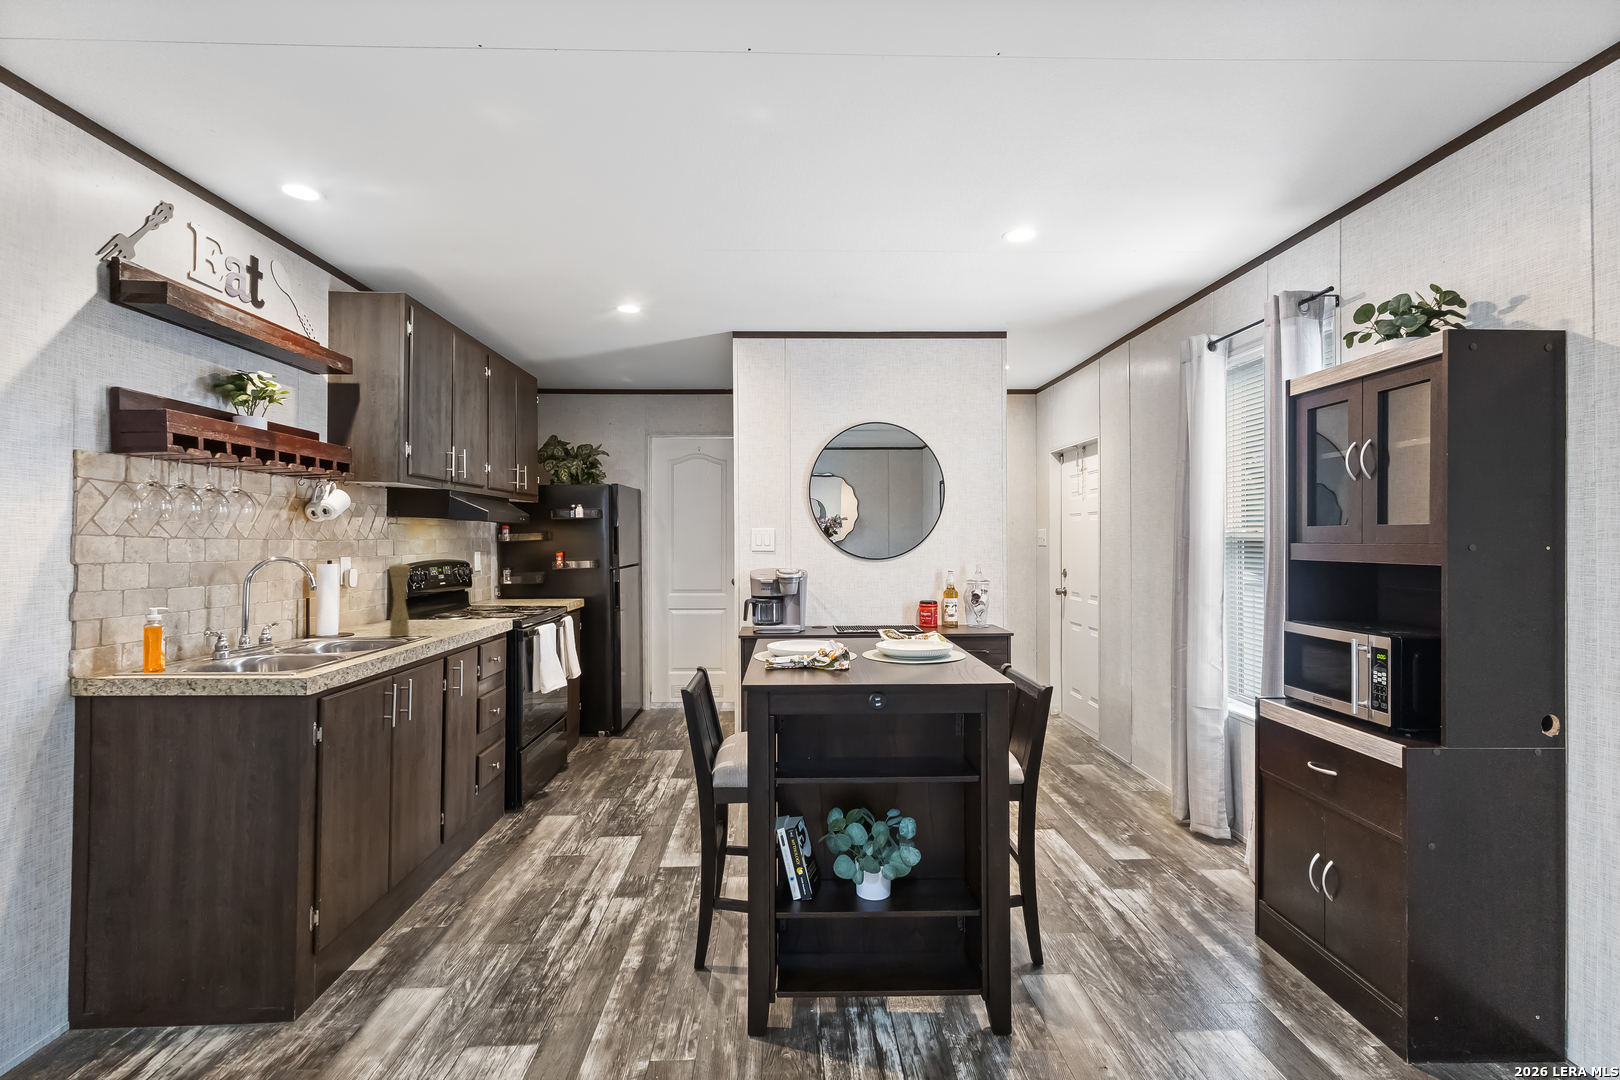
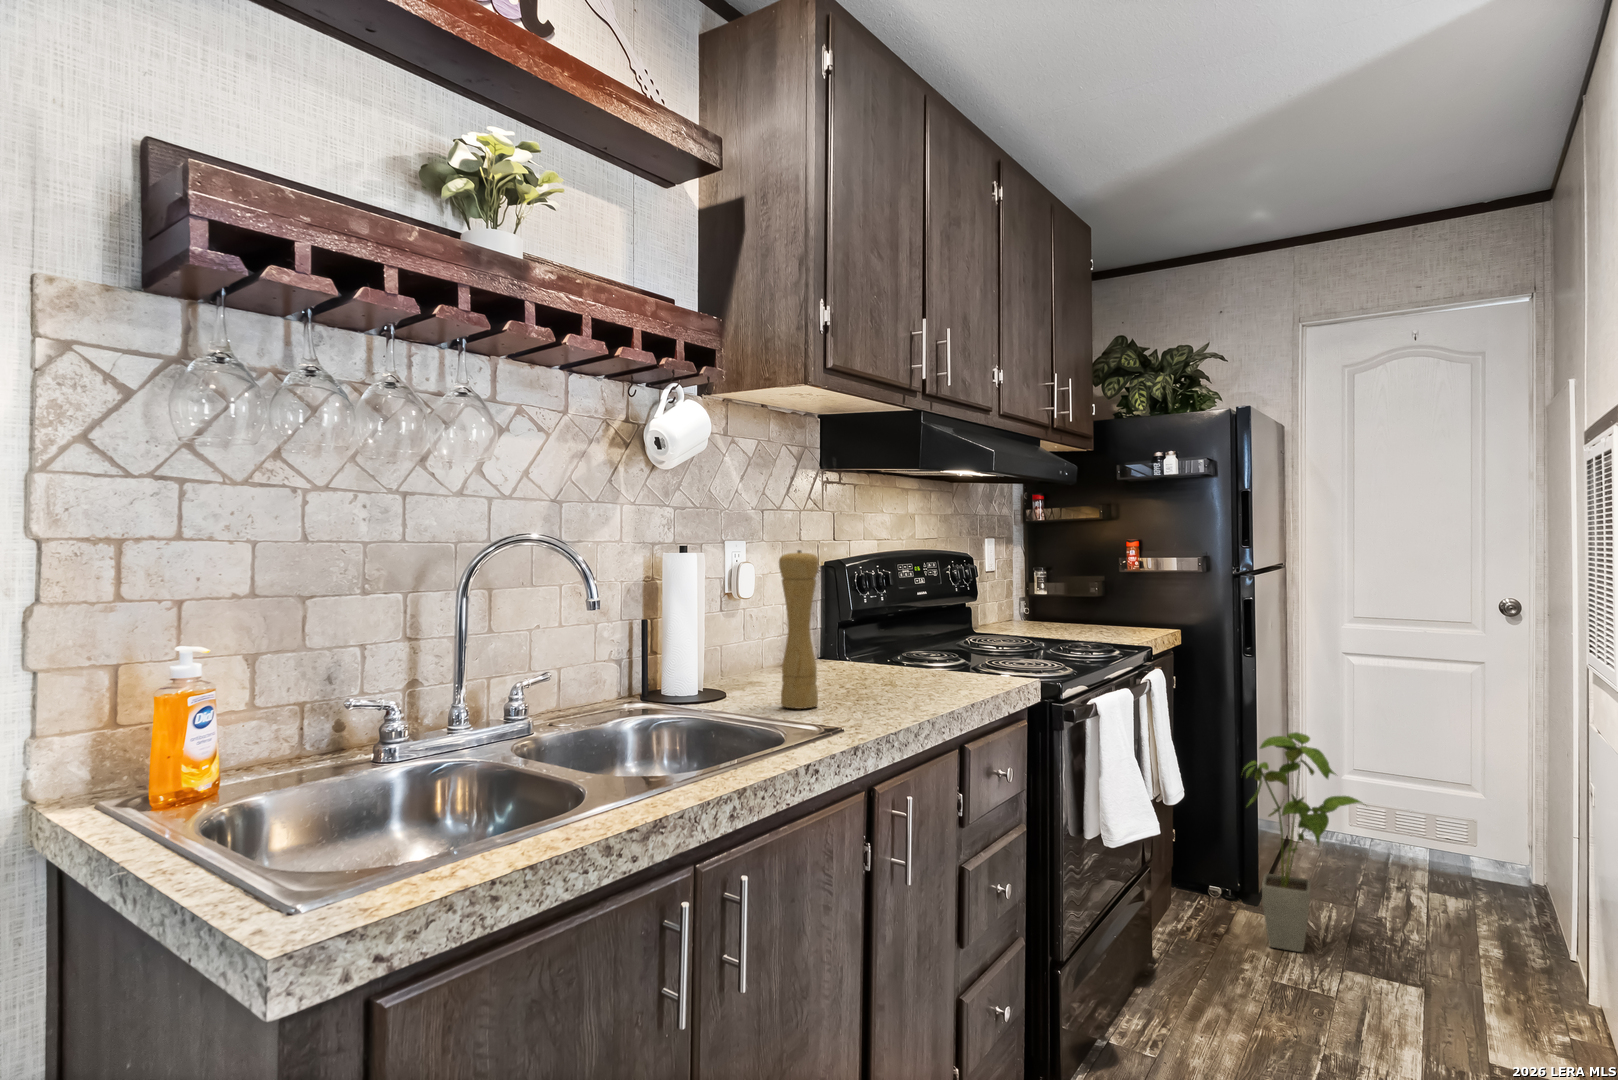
house plant: none [613,647,670,754] -> present [1244,732,1366,952]

